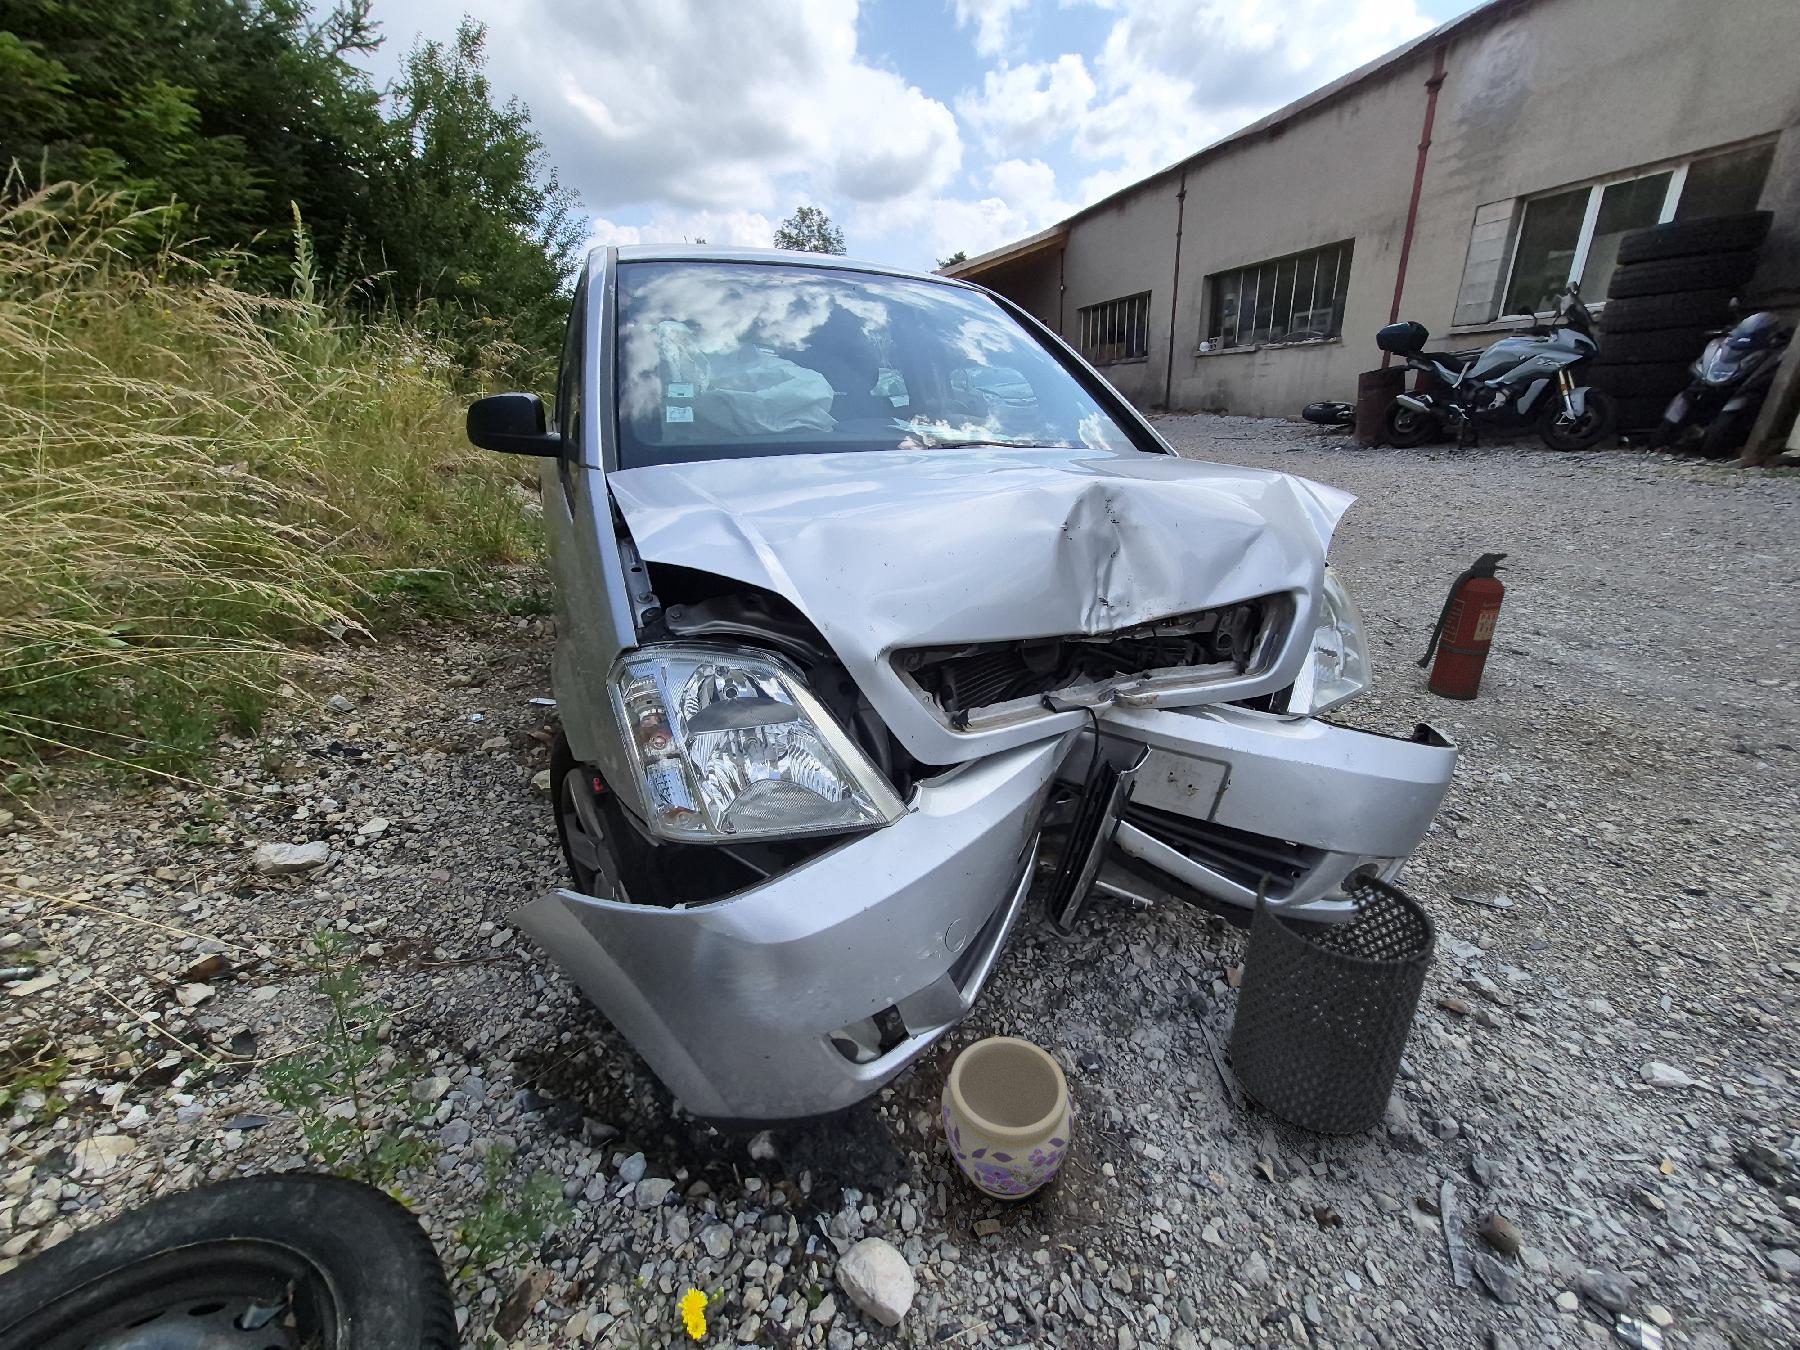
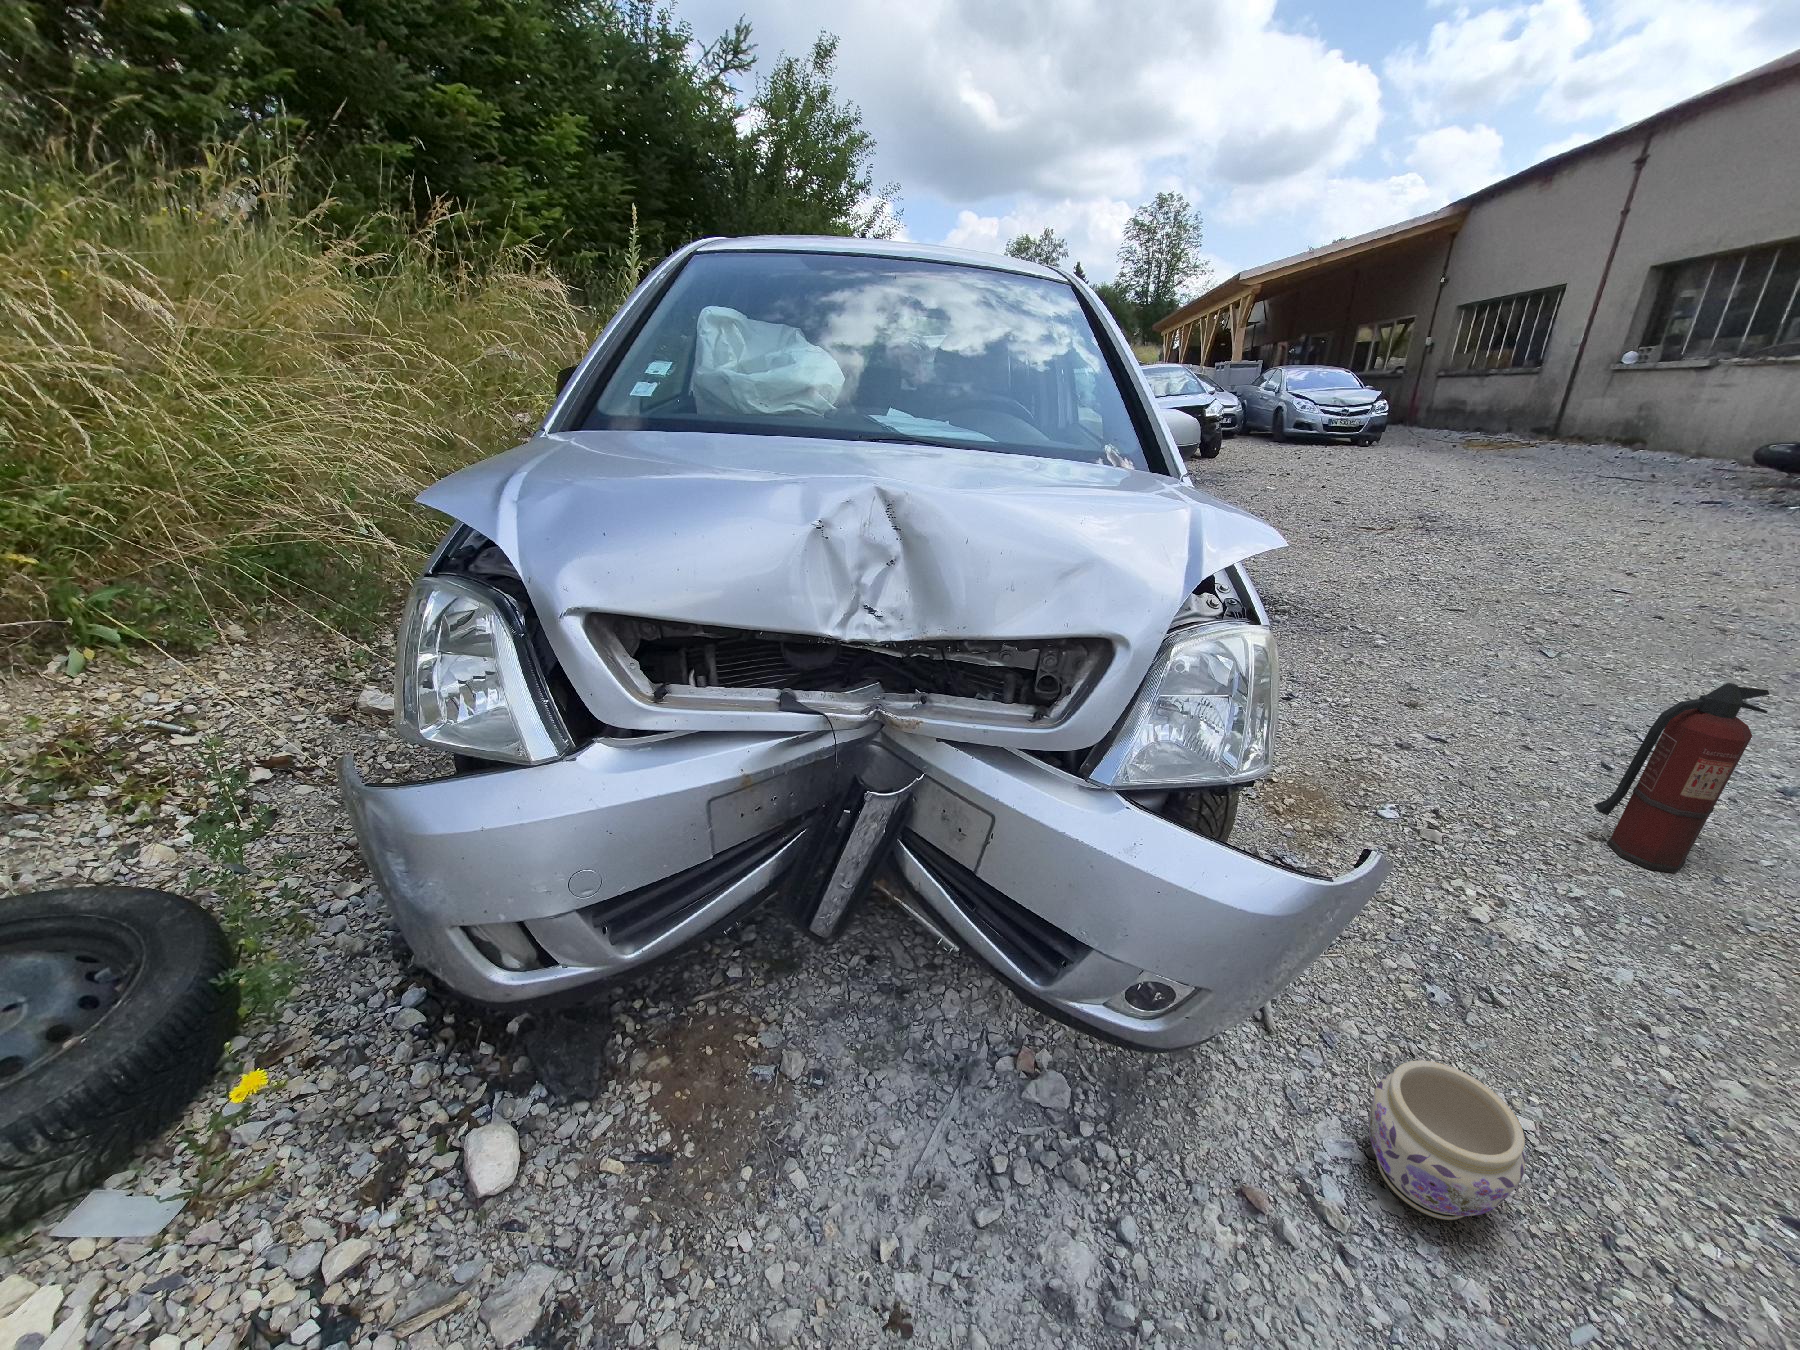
trash can: present [1229,872,1436,1136] -> none [935,950,1133,1265]
planter: present [942,1037,1074,1201] -> present [1369,1060,1525,1222]

